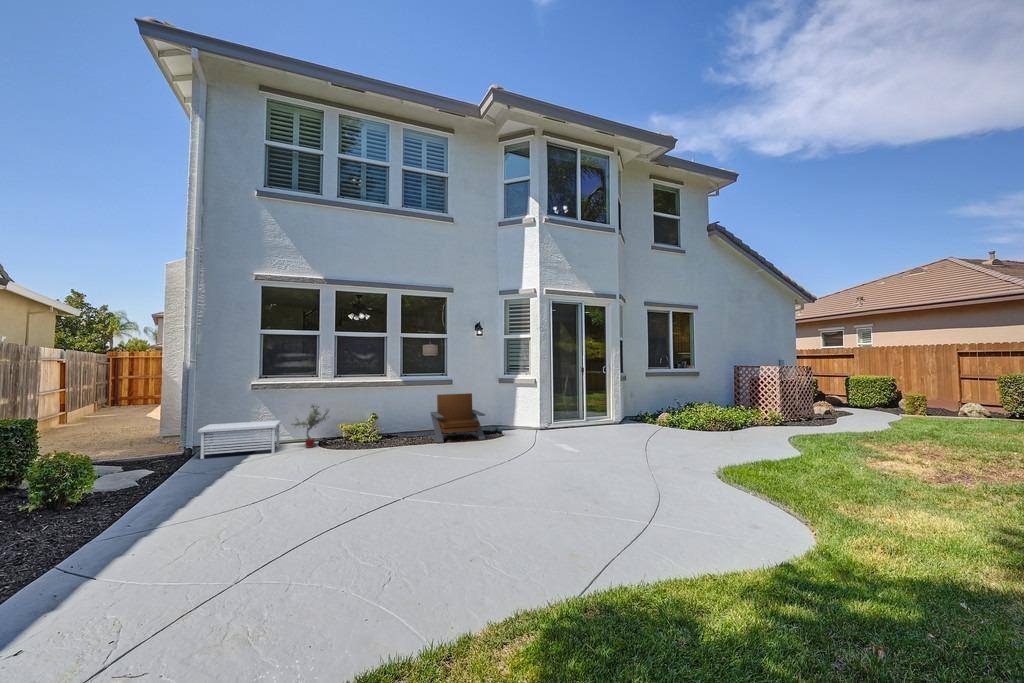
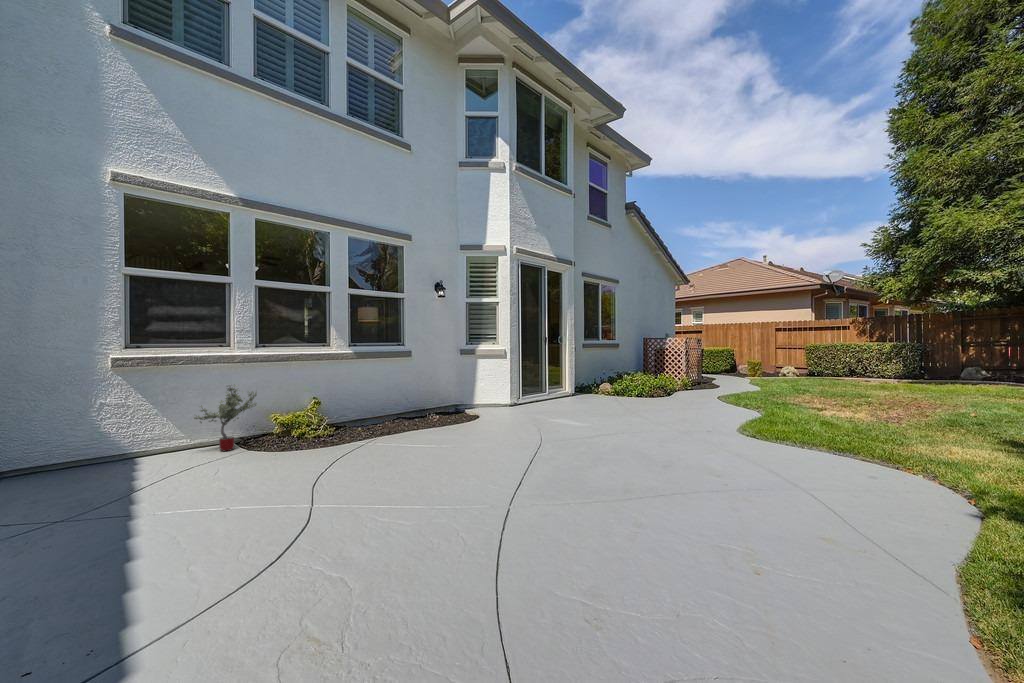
lounge chair: present [430,393,485,443] -> none [387,366,463,429]
storage bench: present [198,421,281,459] -> none [21,414,177,489]

